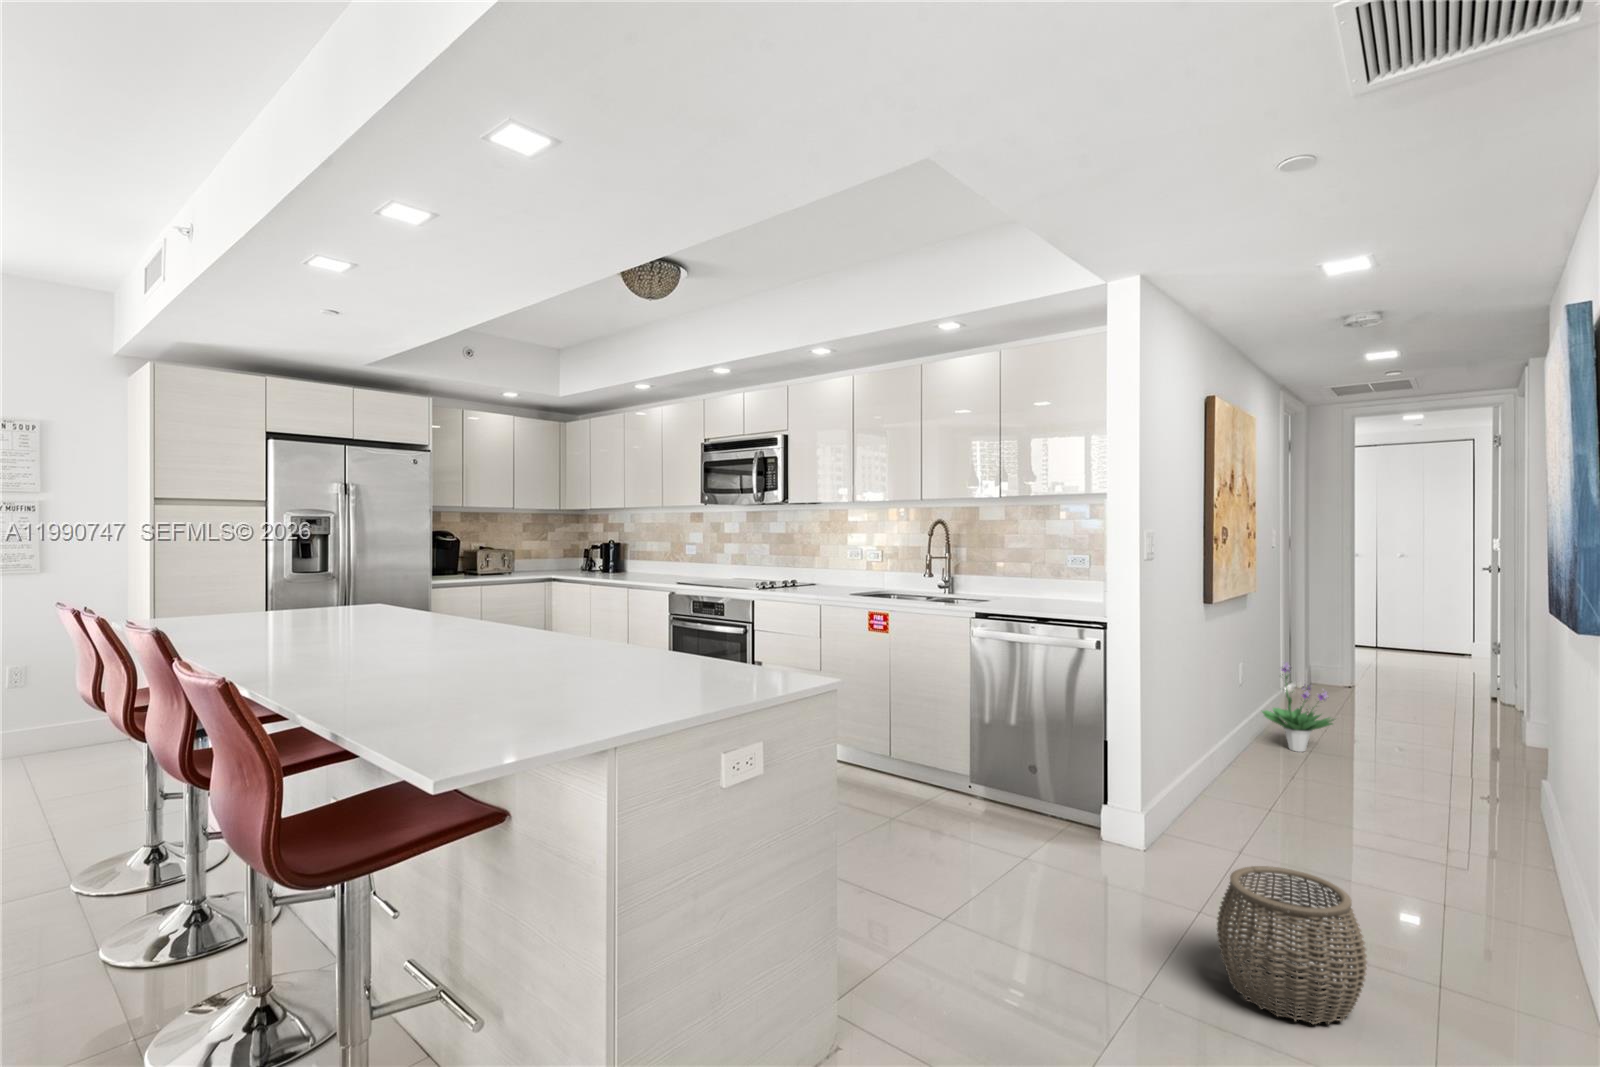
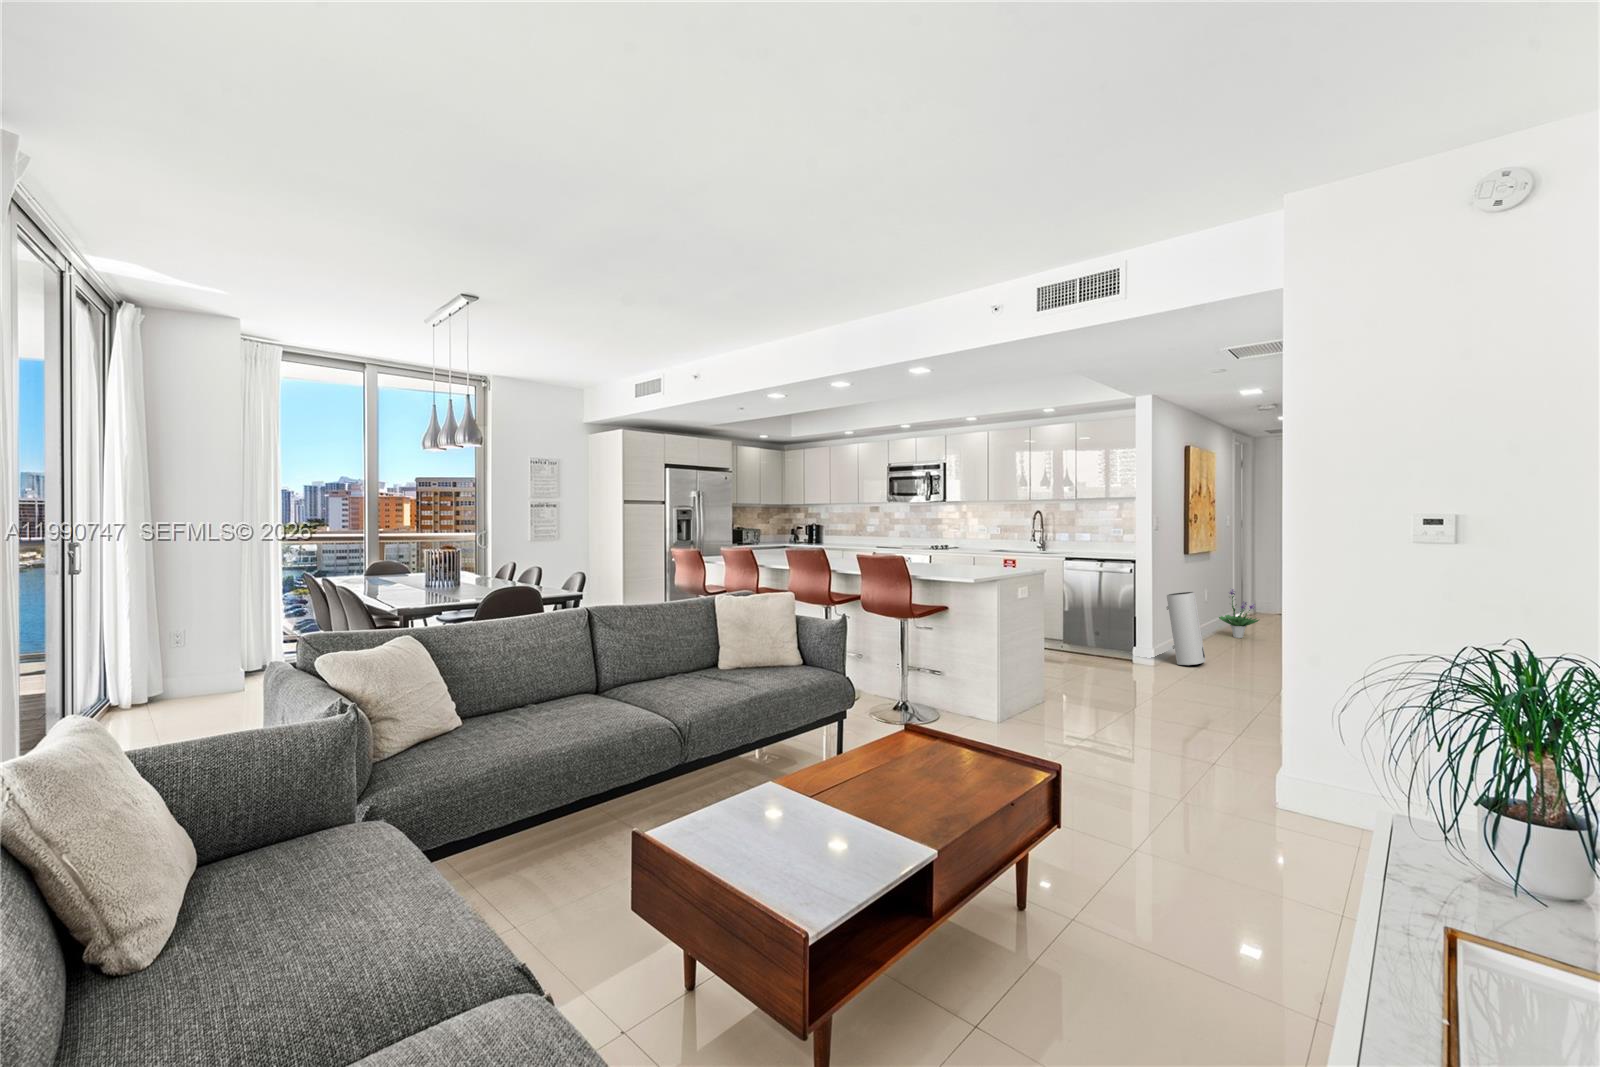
air purifier: none [1170,686,1251,849] -> present [1167,592,1206,666]
woven basket: present [1217,866,1367,1024] -> none [1184,650,1242,700]

